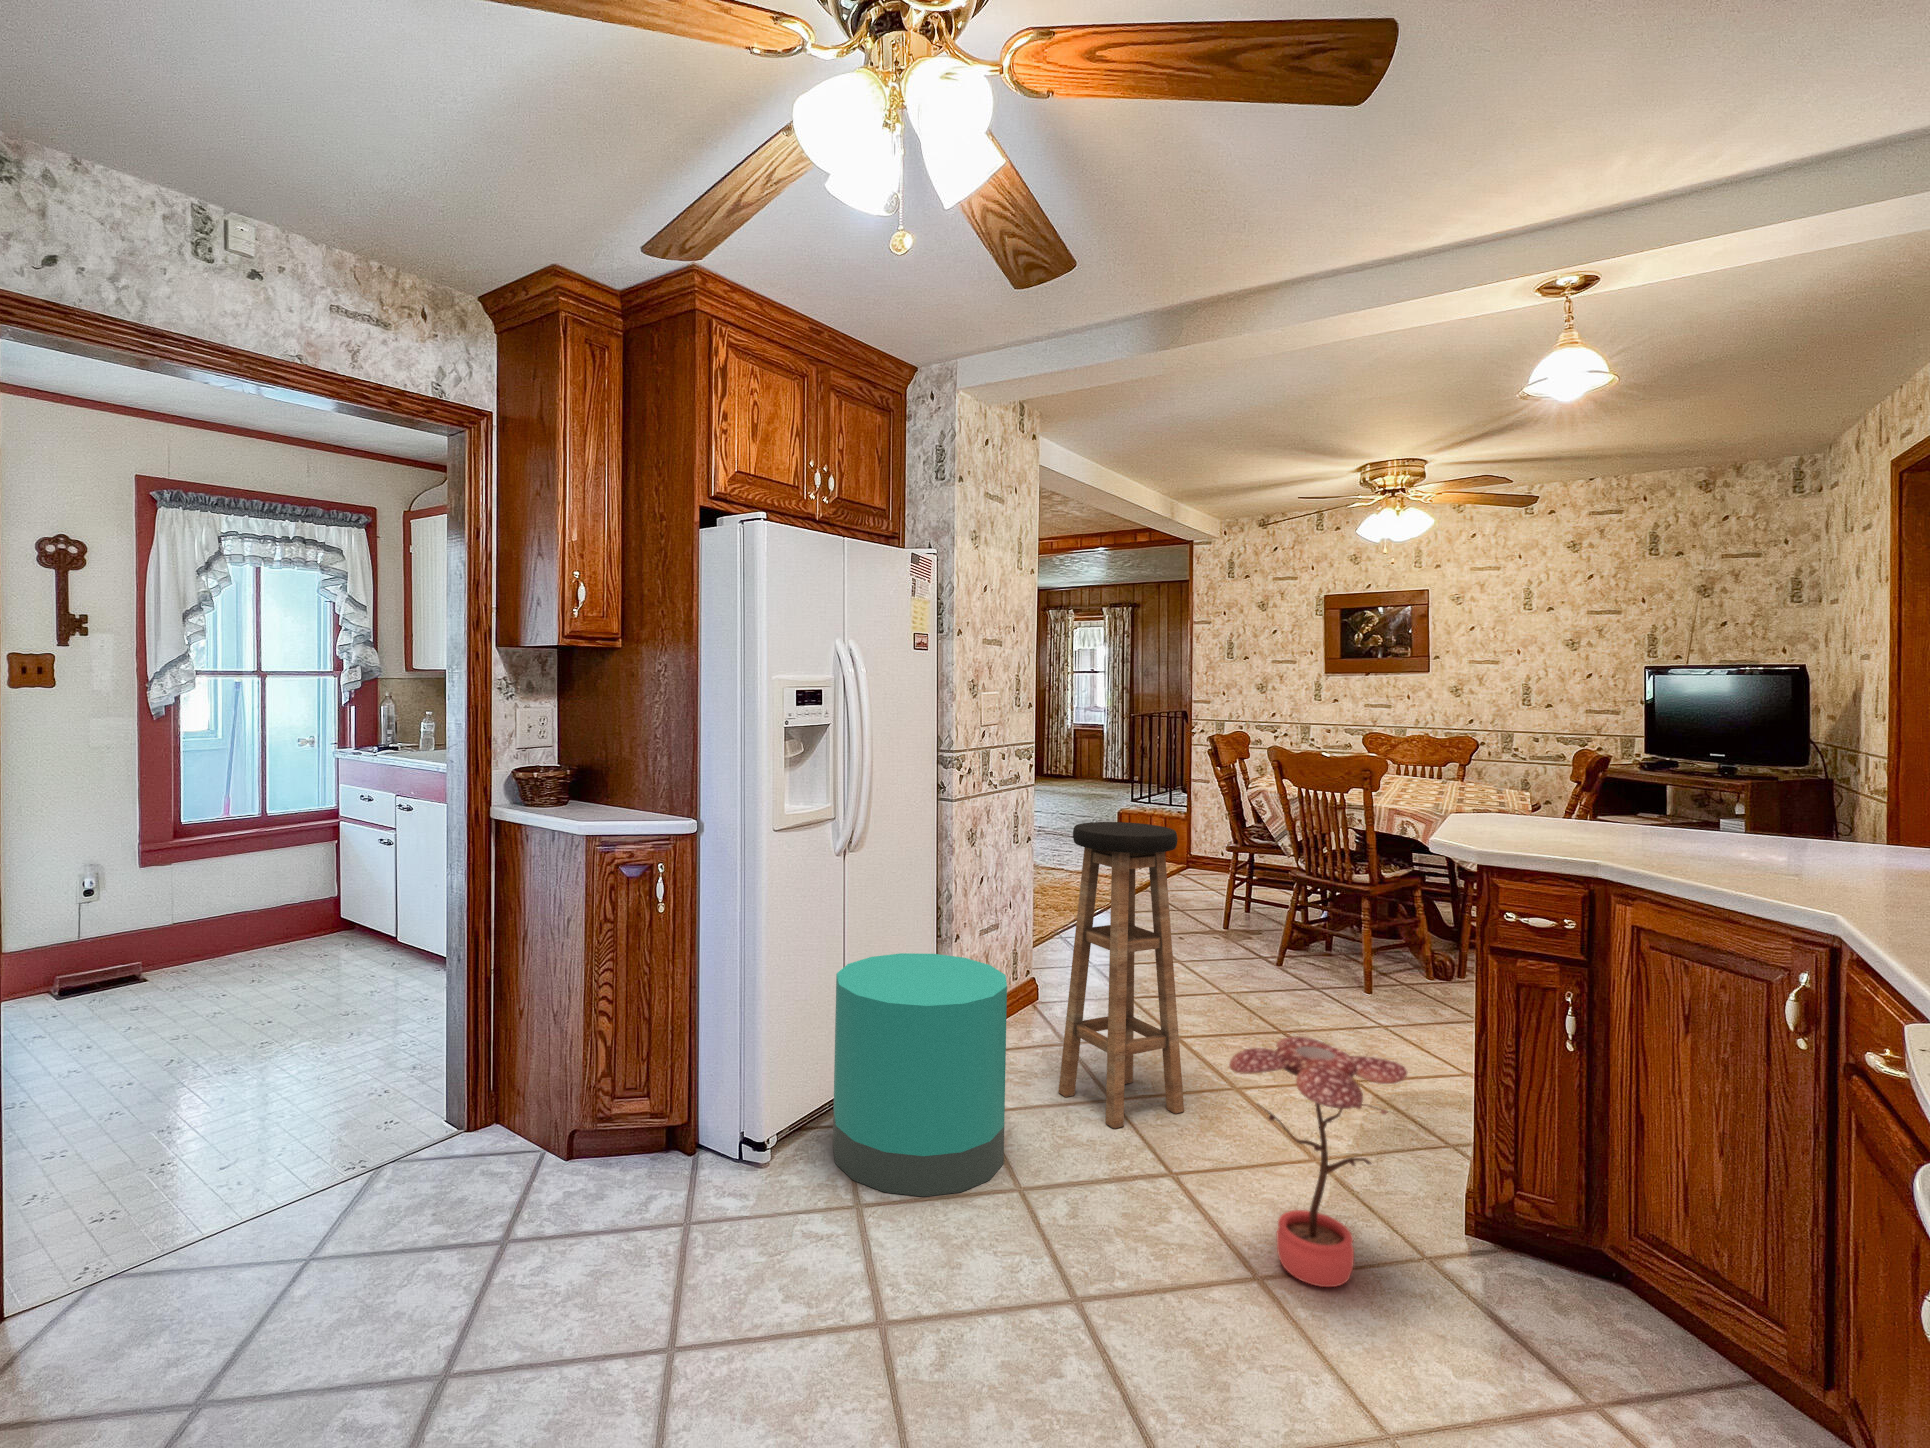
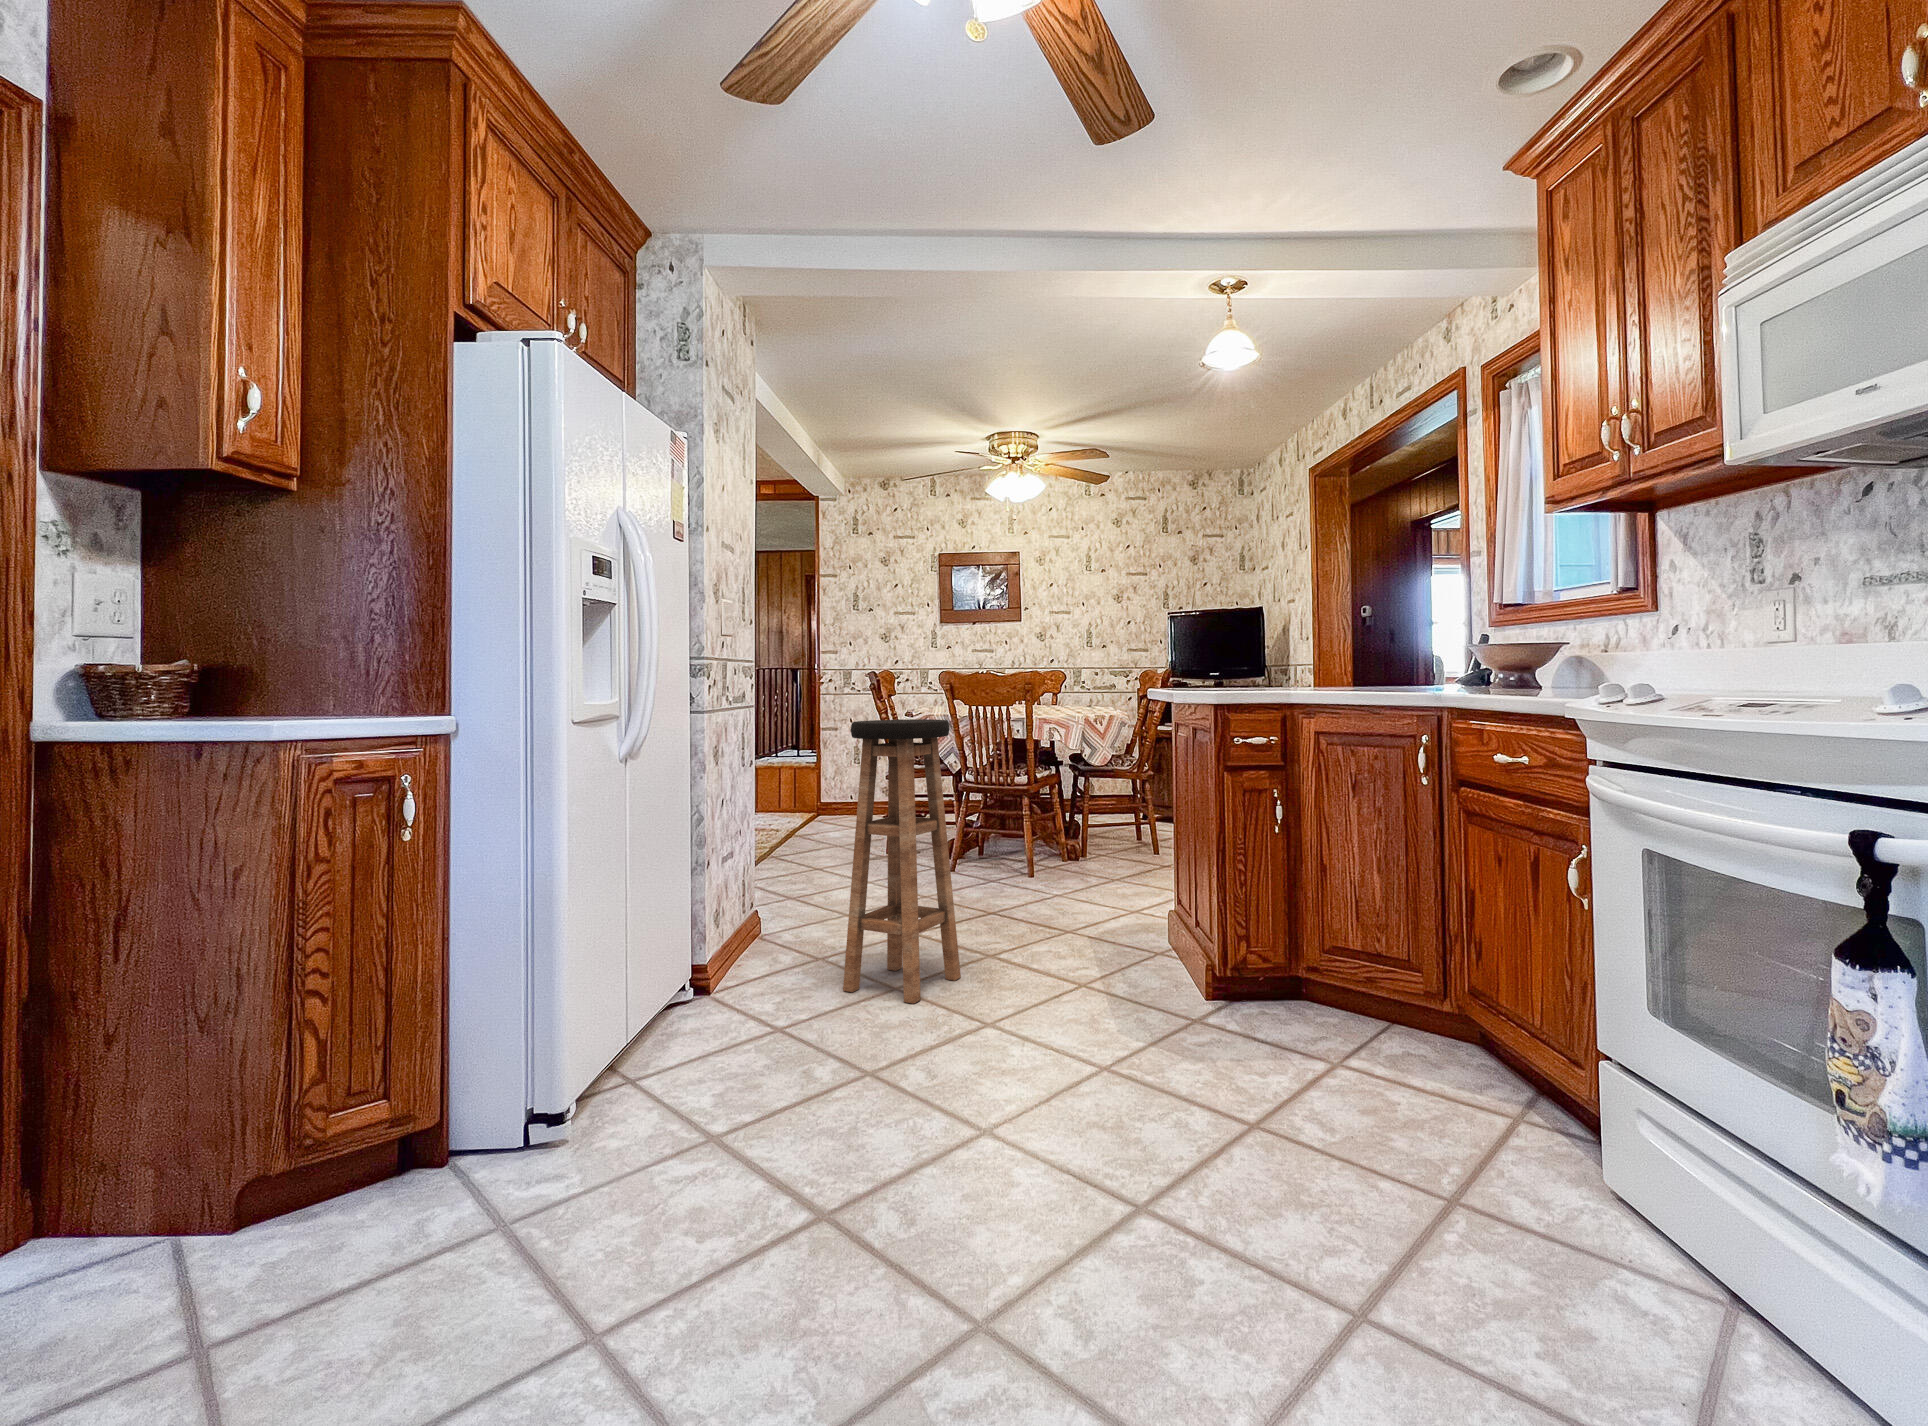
trash can: present [833,953,1007,1197] -> none [639,862,837,1115]
potted plant: present [1229,1037,1407,1287] -> none [1067,862,1192,1059]

